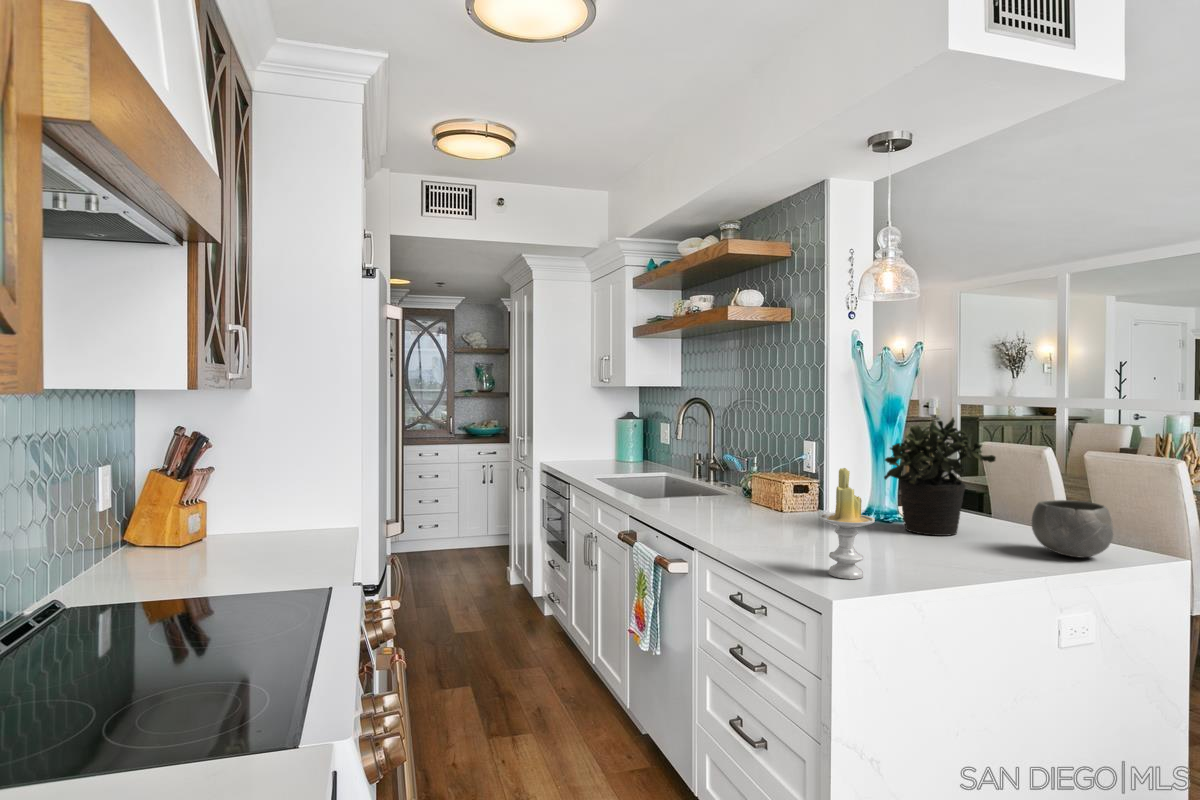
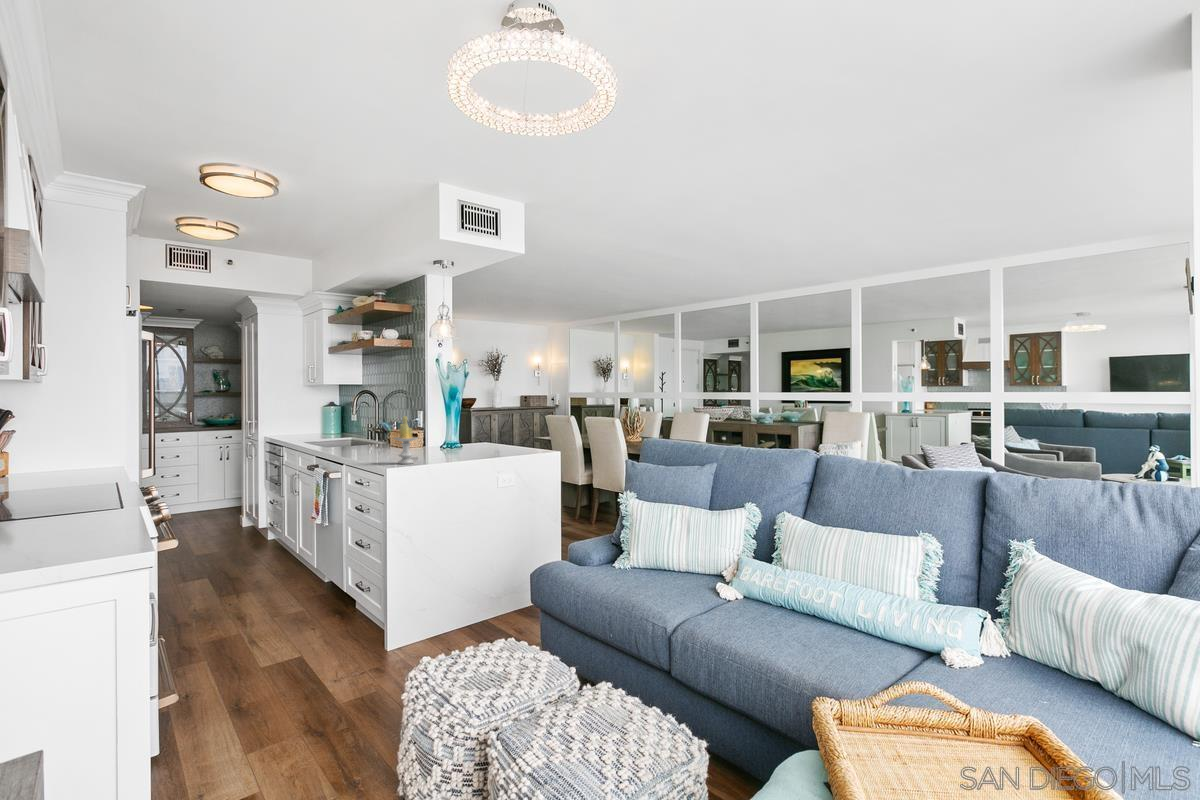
potted plant: present [884,418,996,536] -> none [444,396,495,451]
ceramic bowl: present [1032,500,1113,558] -> none [501,430,531,453]

